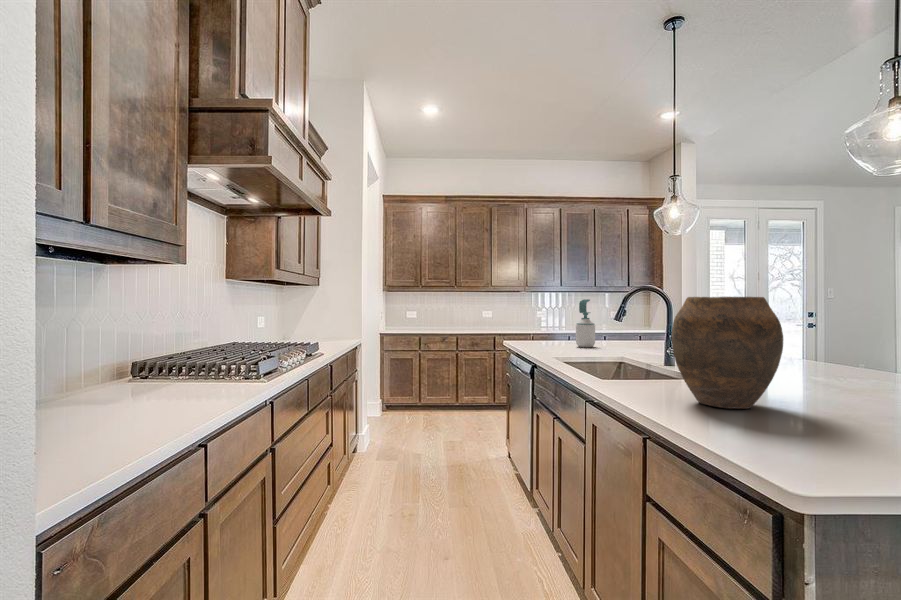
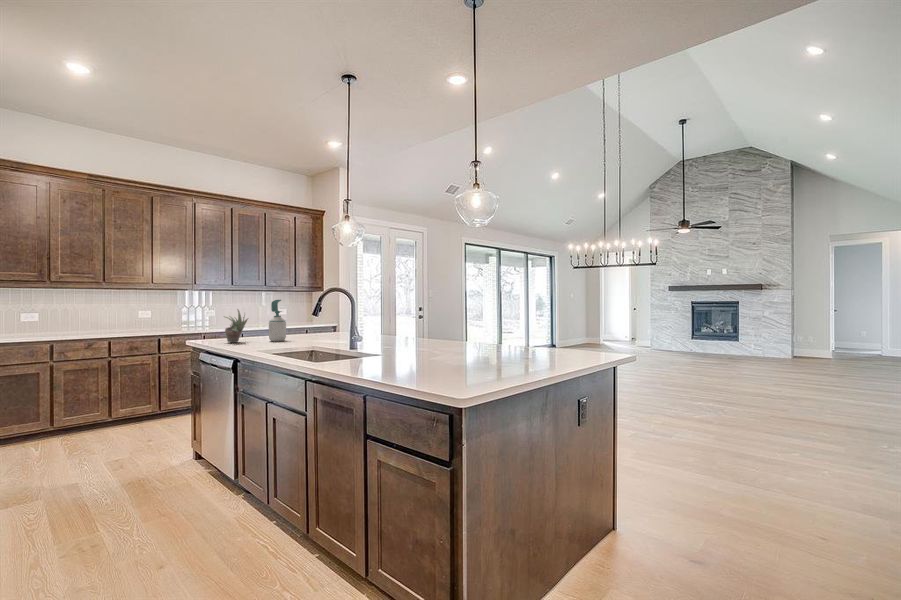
vase: present [671,297,783,409] -> none [370,301,427,369]
succulent plant: none [532,309,556,345] -> present [224,309,248,343]

